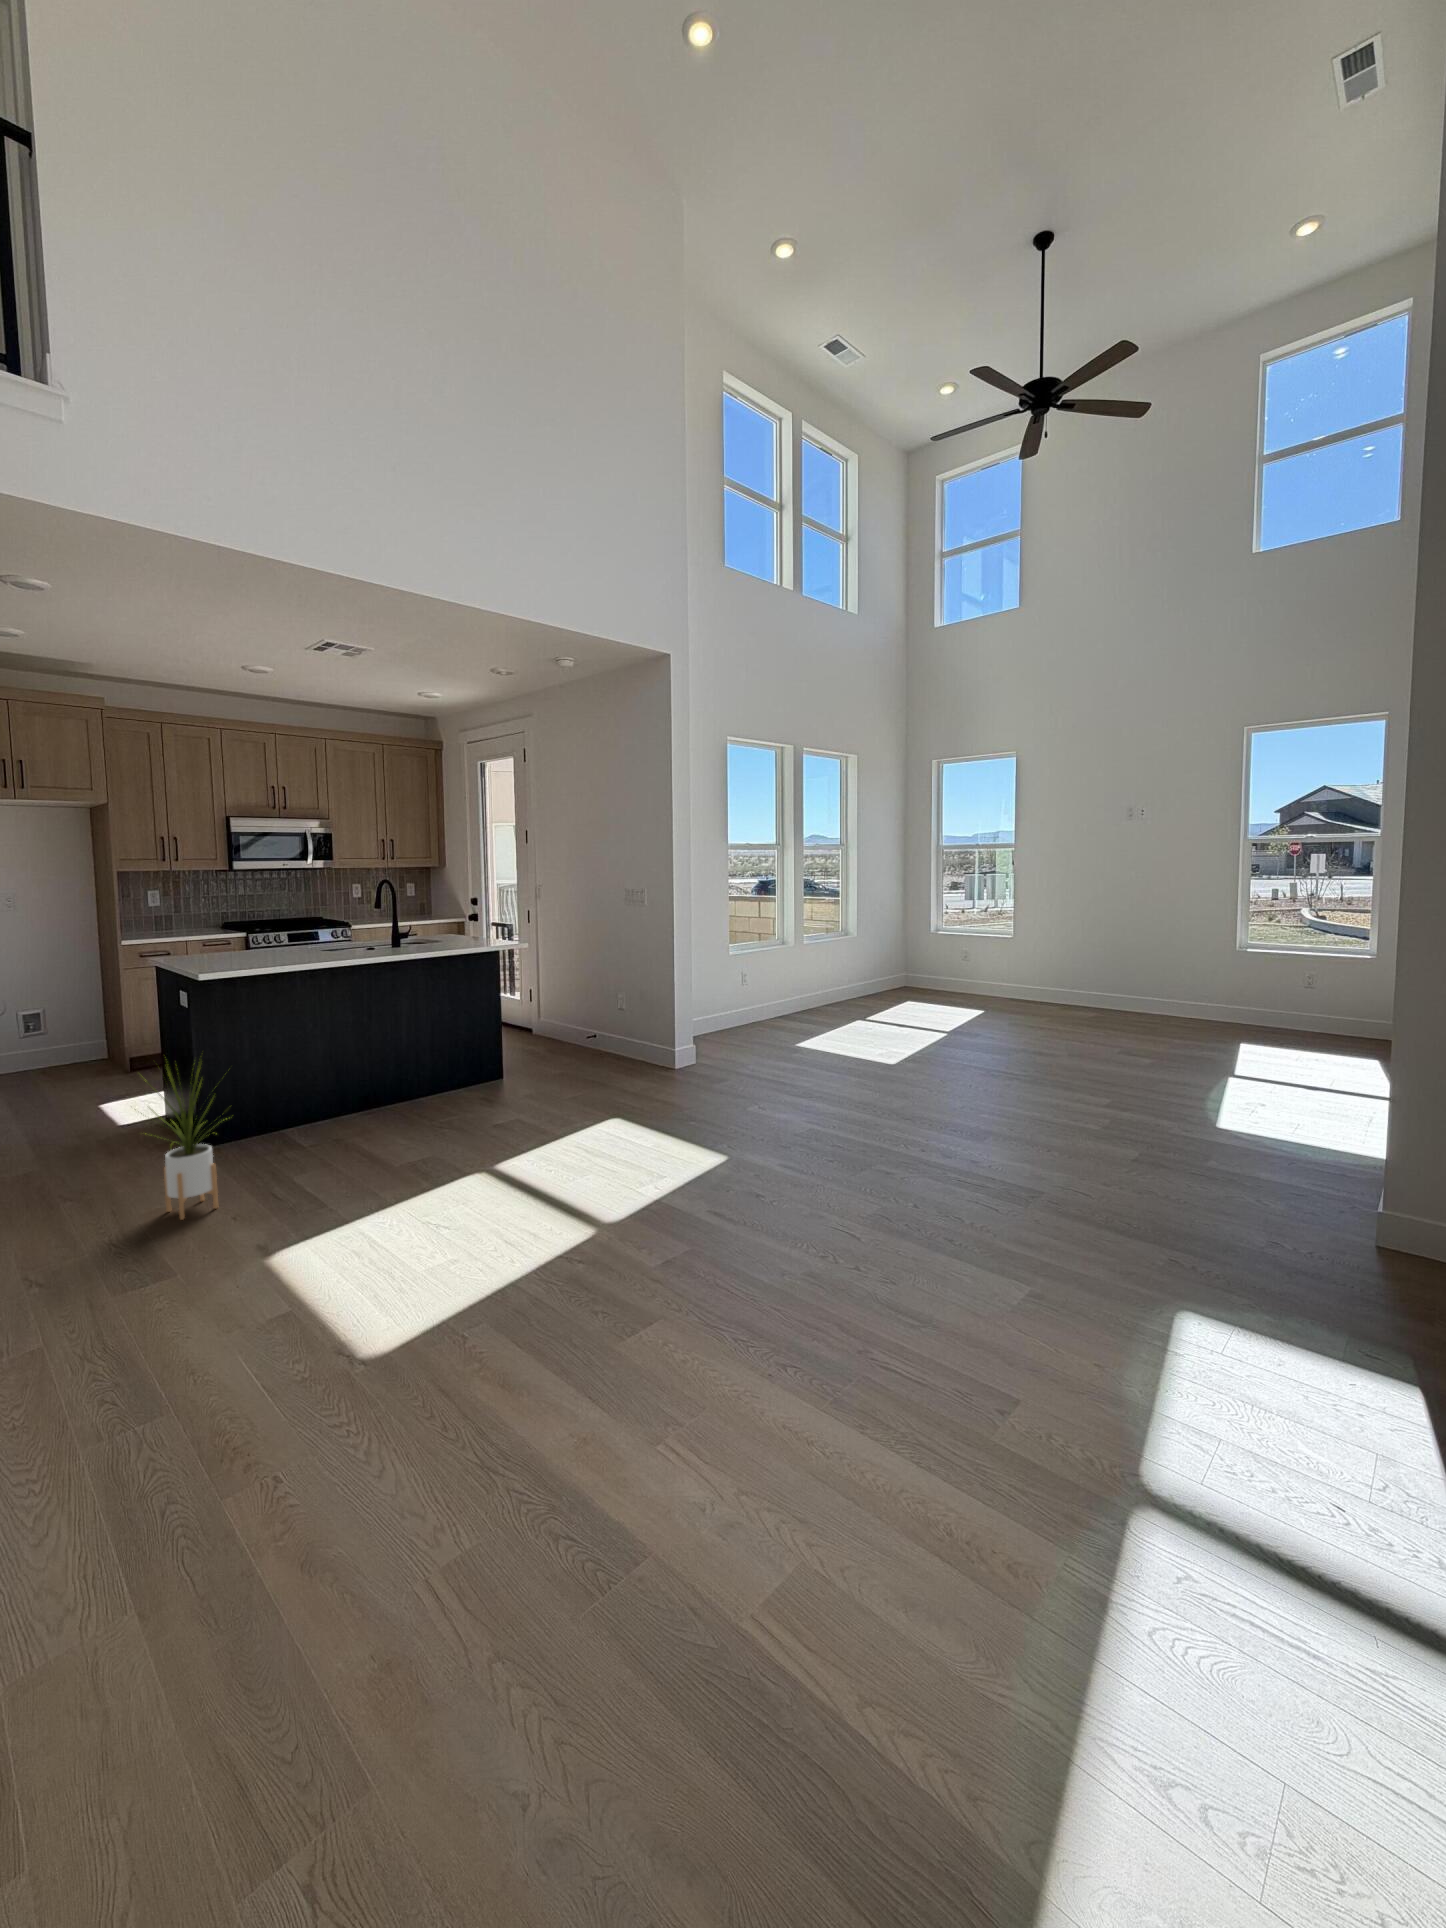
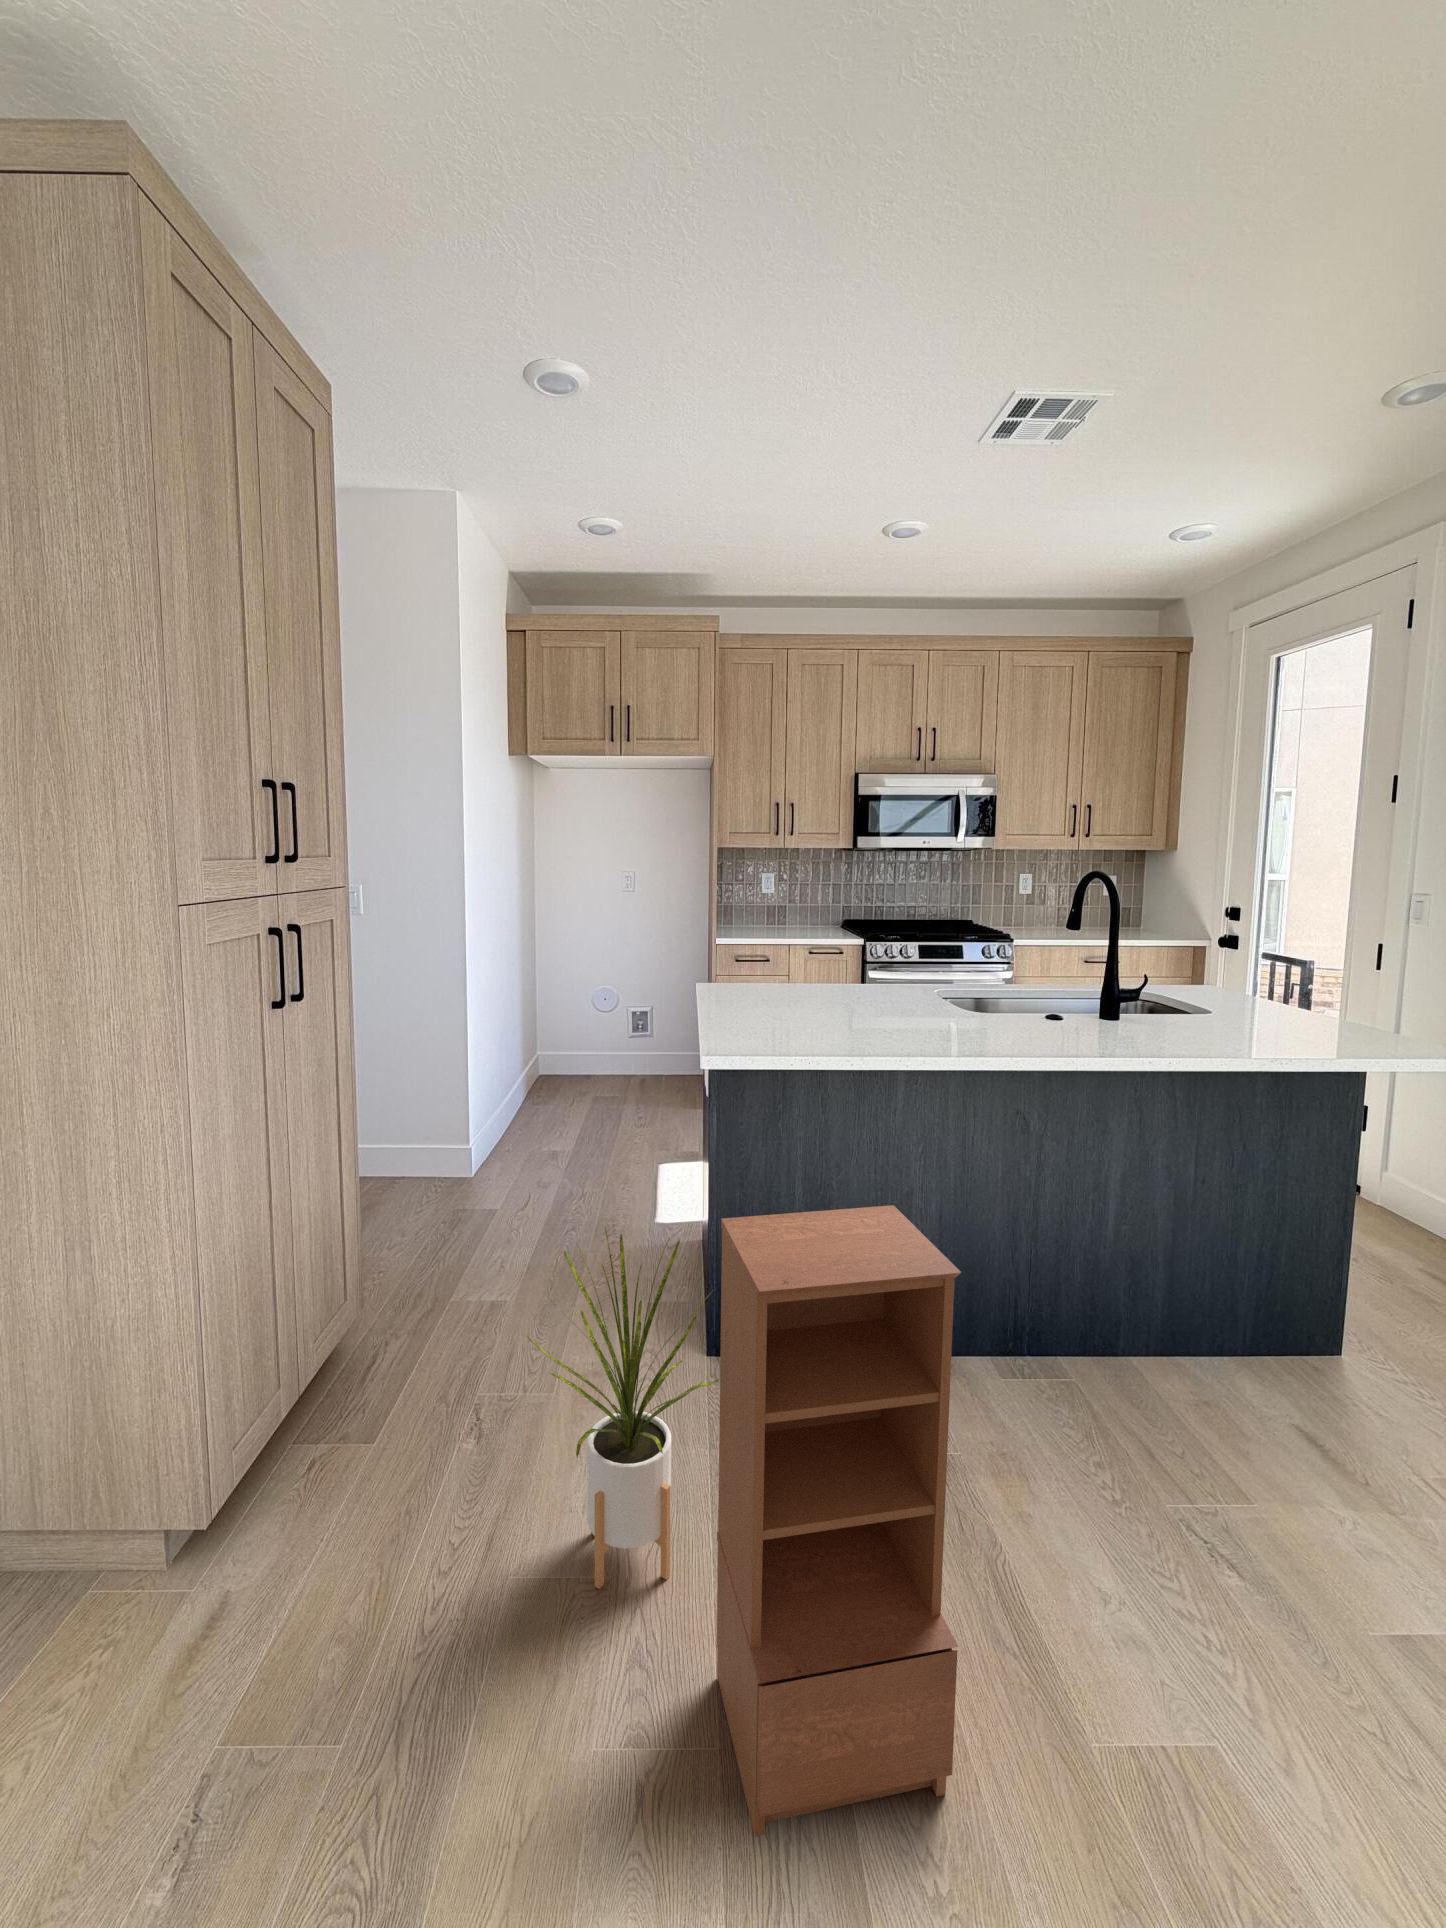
bookcase: none [243,1007,359,1231] -> present [717,1205,961,1837]

